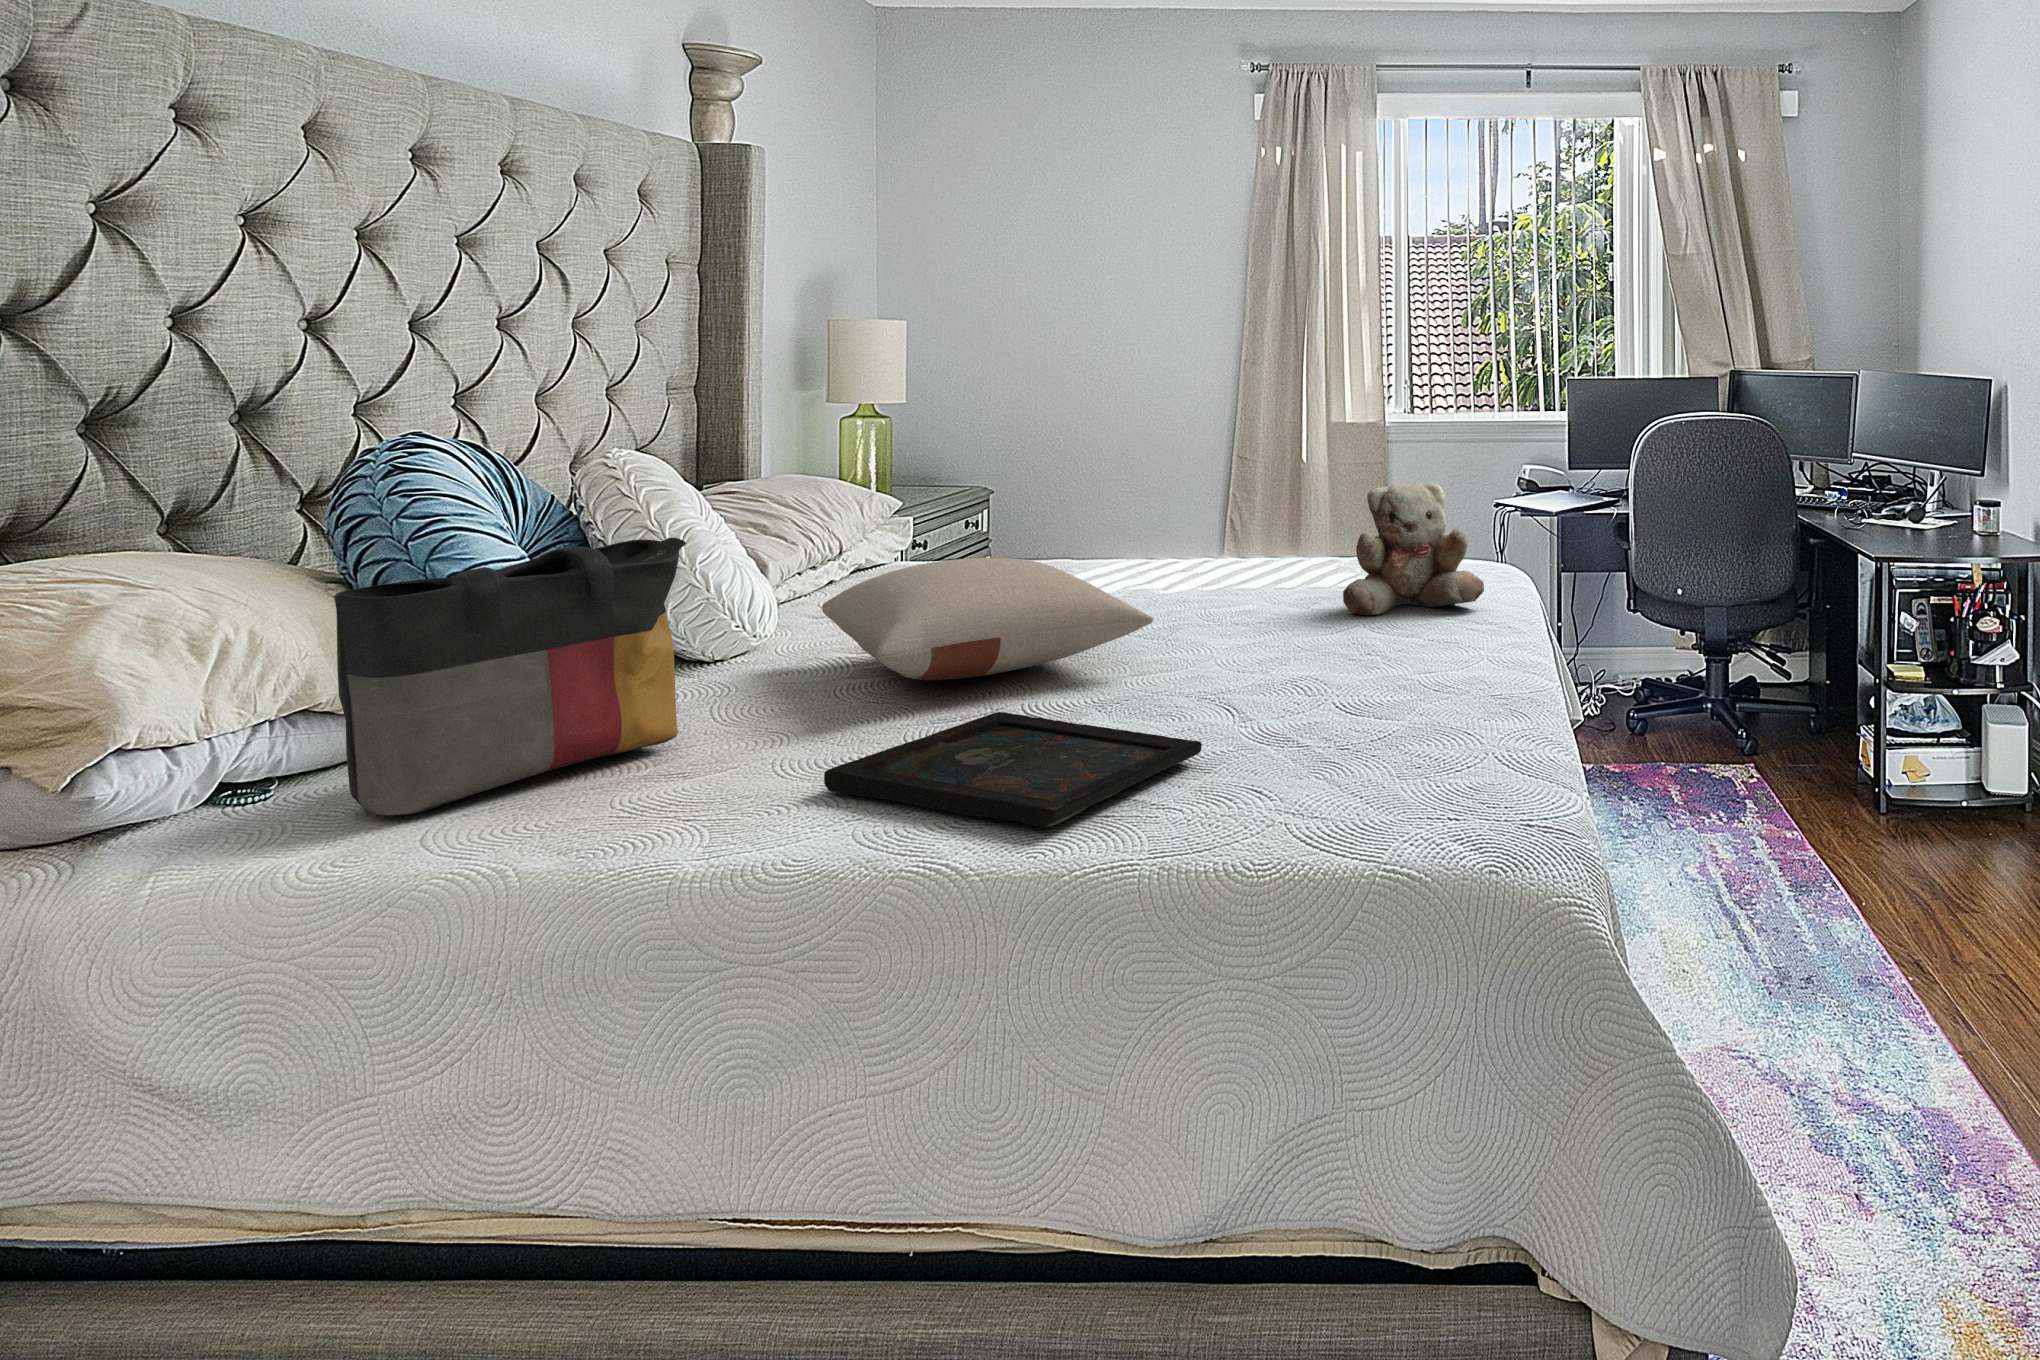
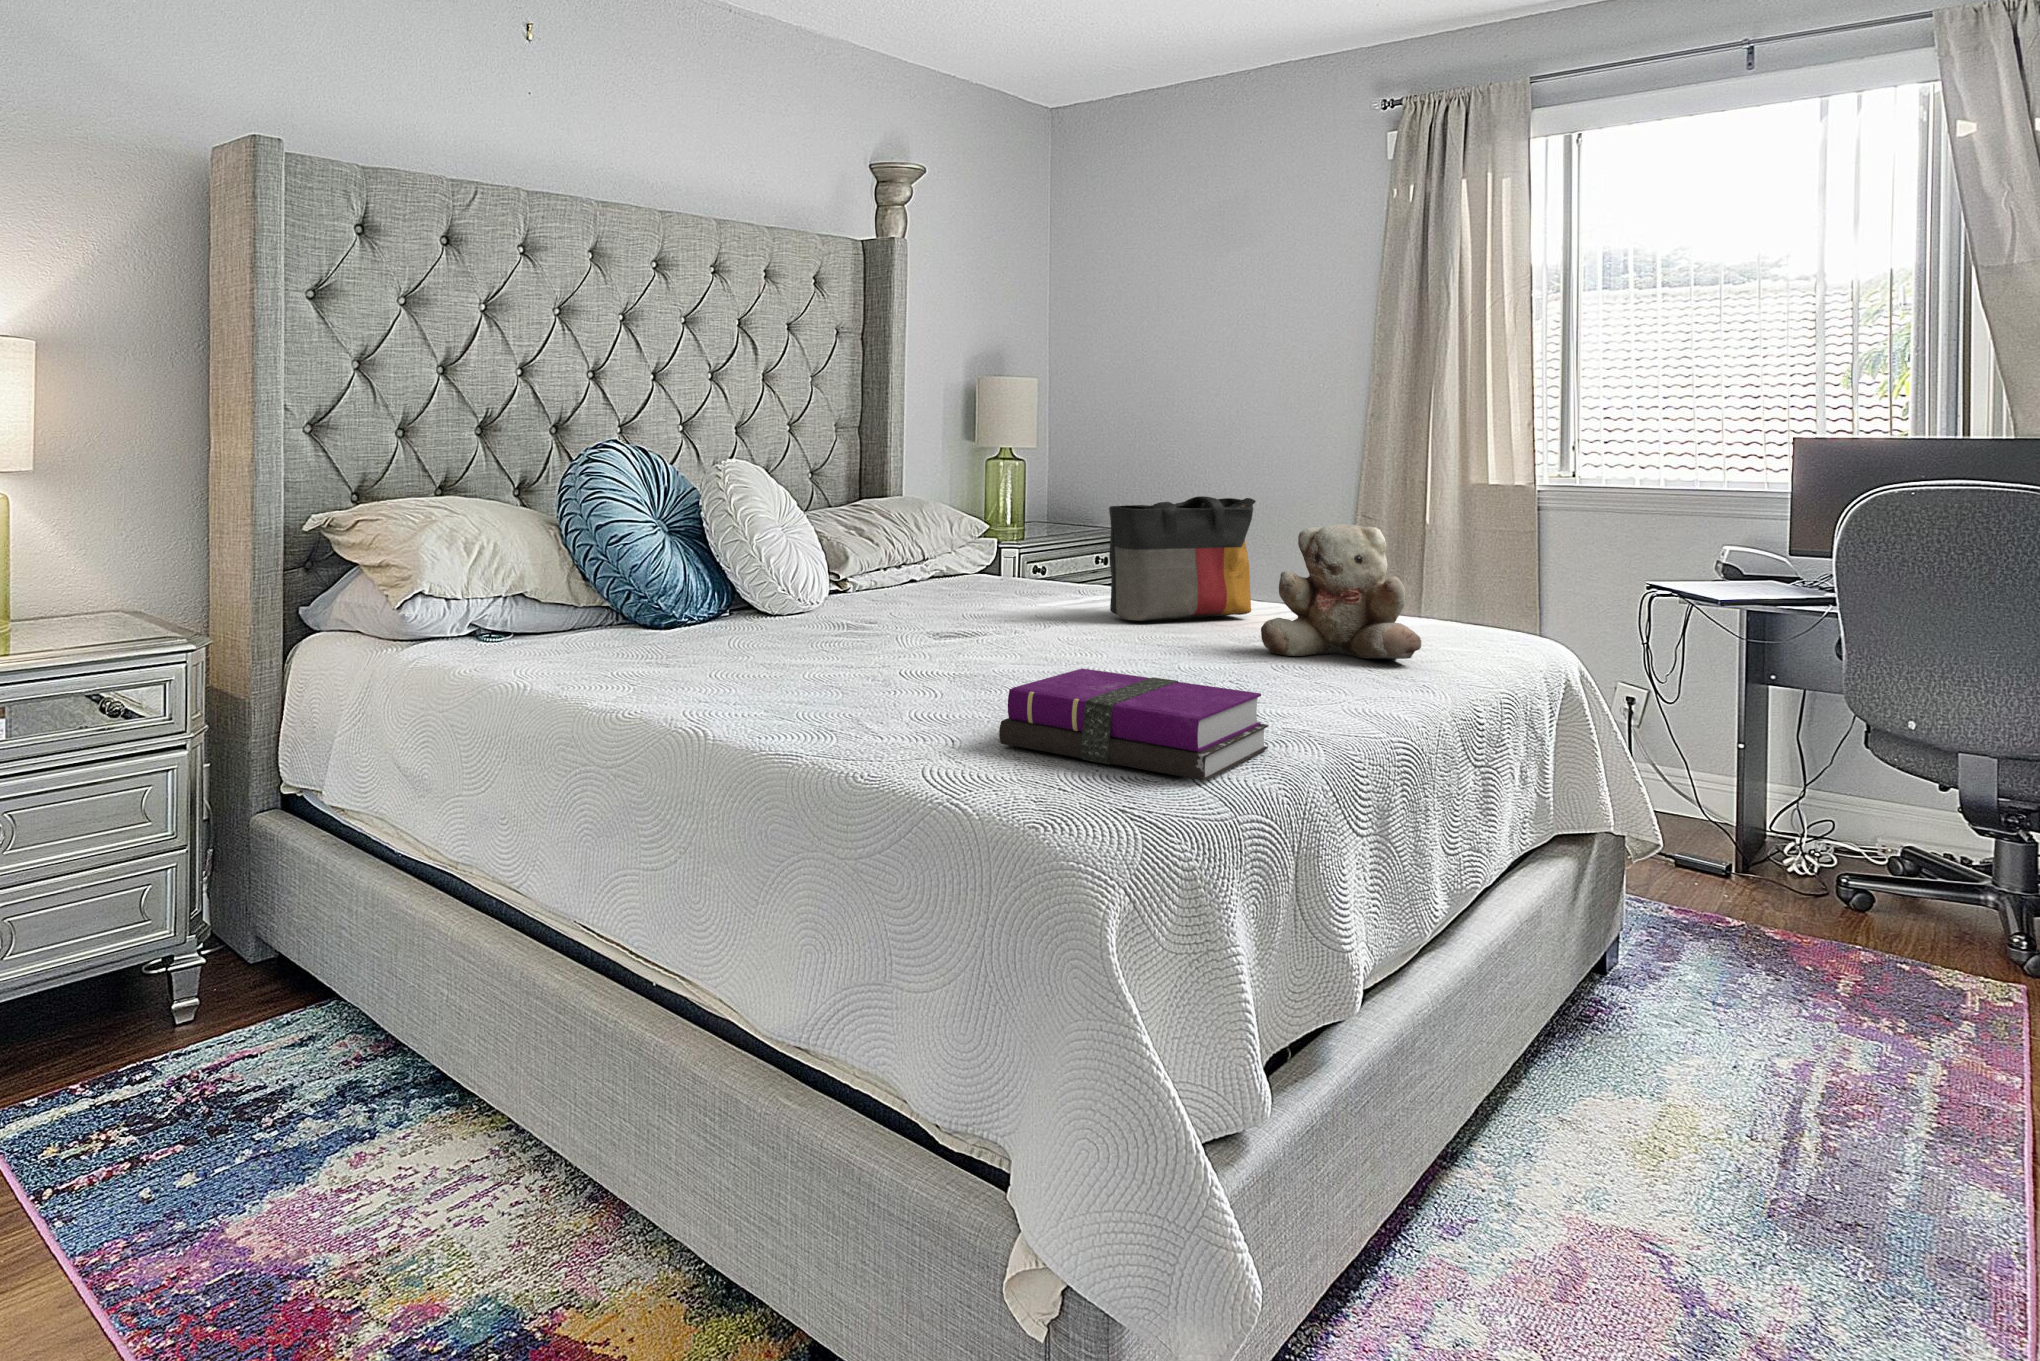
tote bag: present [334,538,686,815] -> present [1109,496,1256,621]
pillow: present [822,558,1153,680] -> none [798,553,1018,642]
notebook: none [1330,676,1569,791] -> present [999,668,1268,781]
tray: present [824,712,1202,827] -> none [711,659,949,720]

